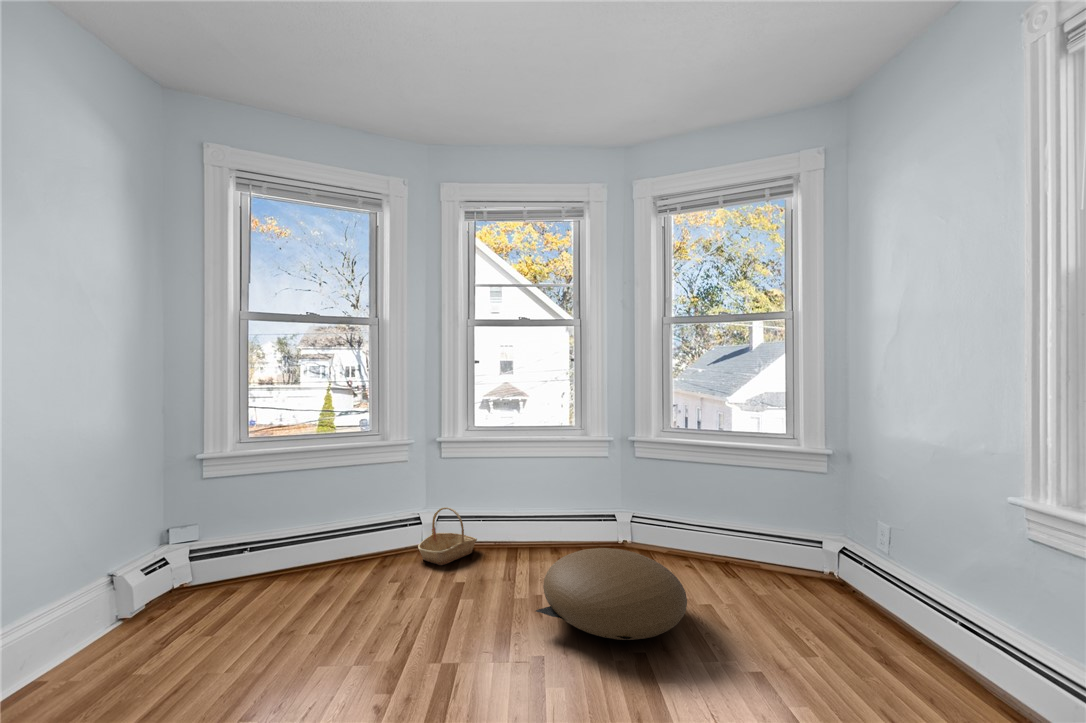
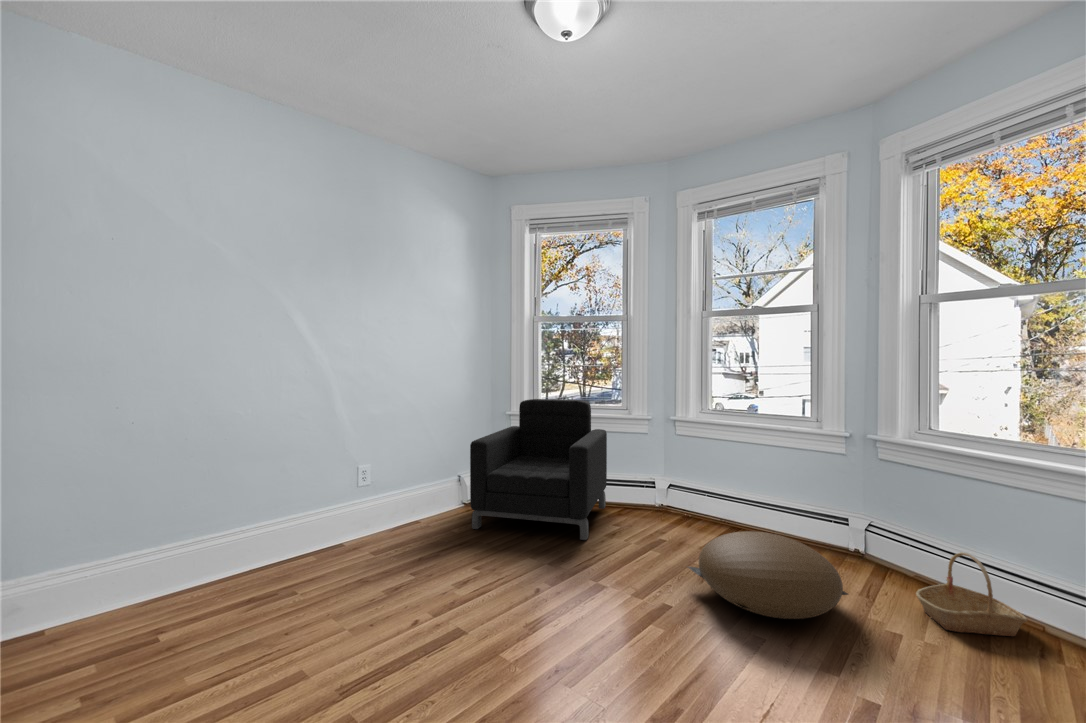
armchair: none [169,427,377,660] -> present [470,399,607,540]
basket: present [418,507,477,565] -> present [916,552,1027,636]

